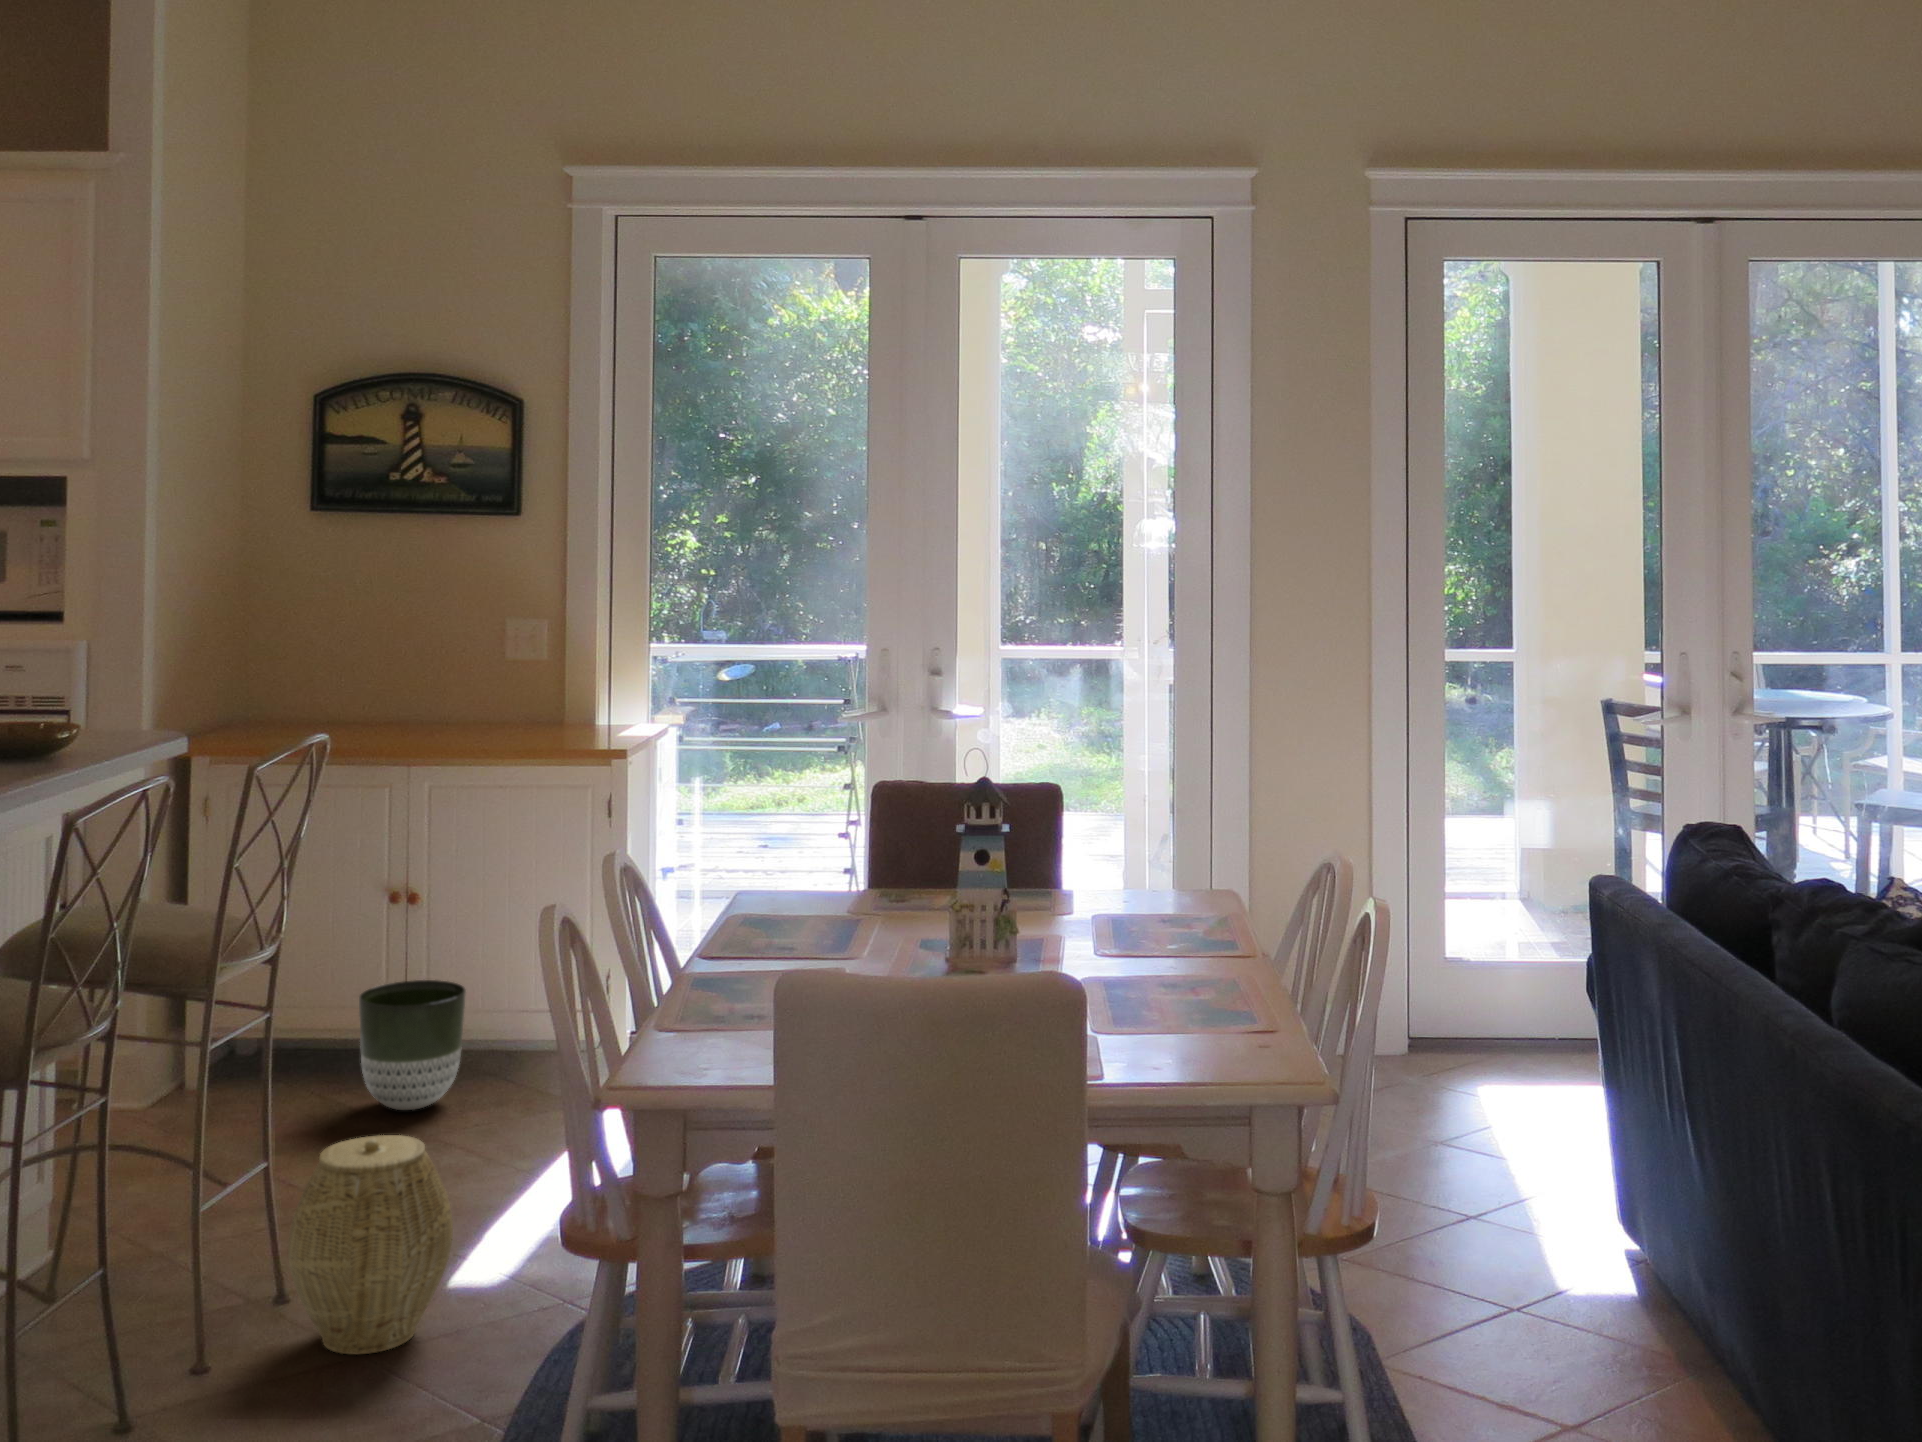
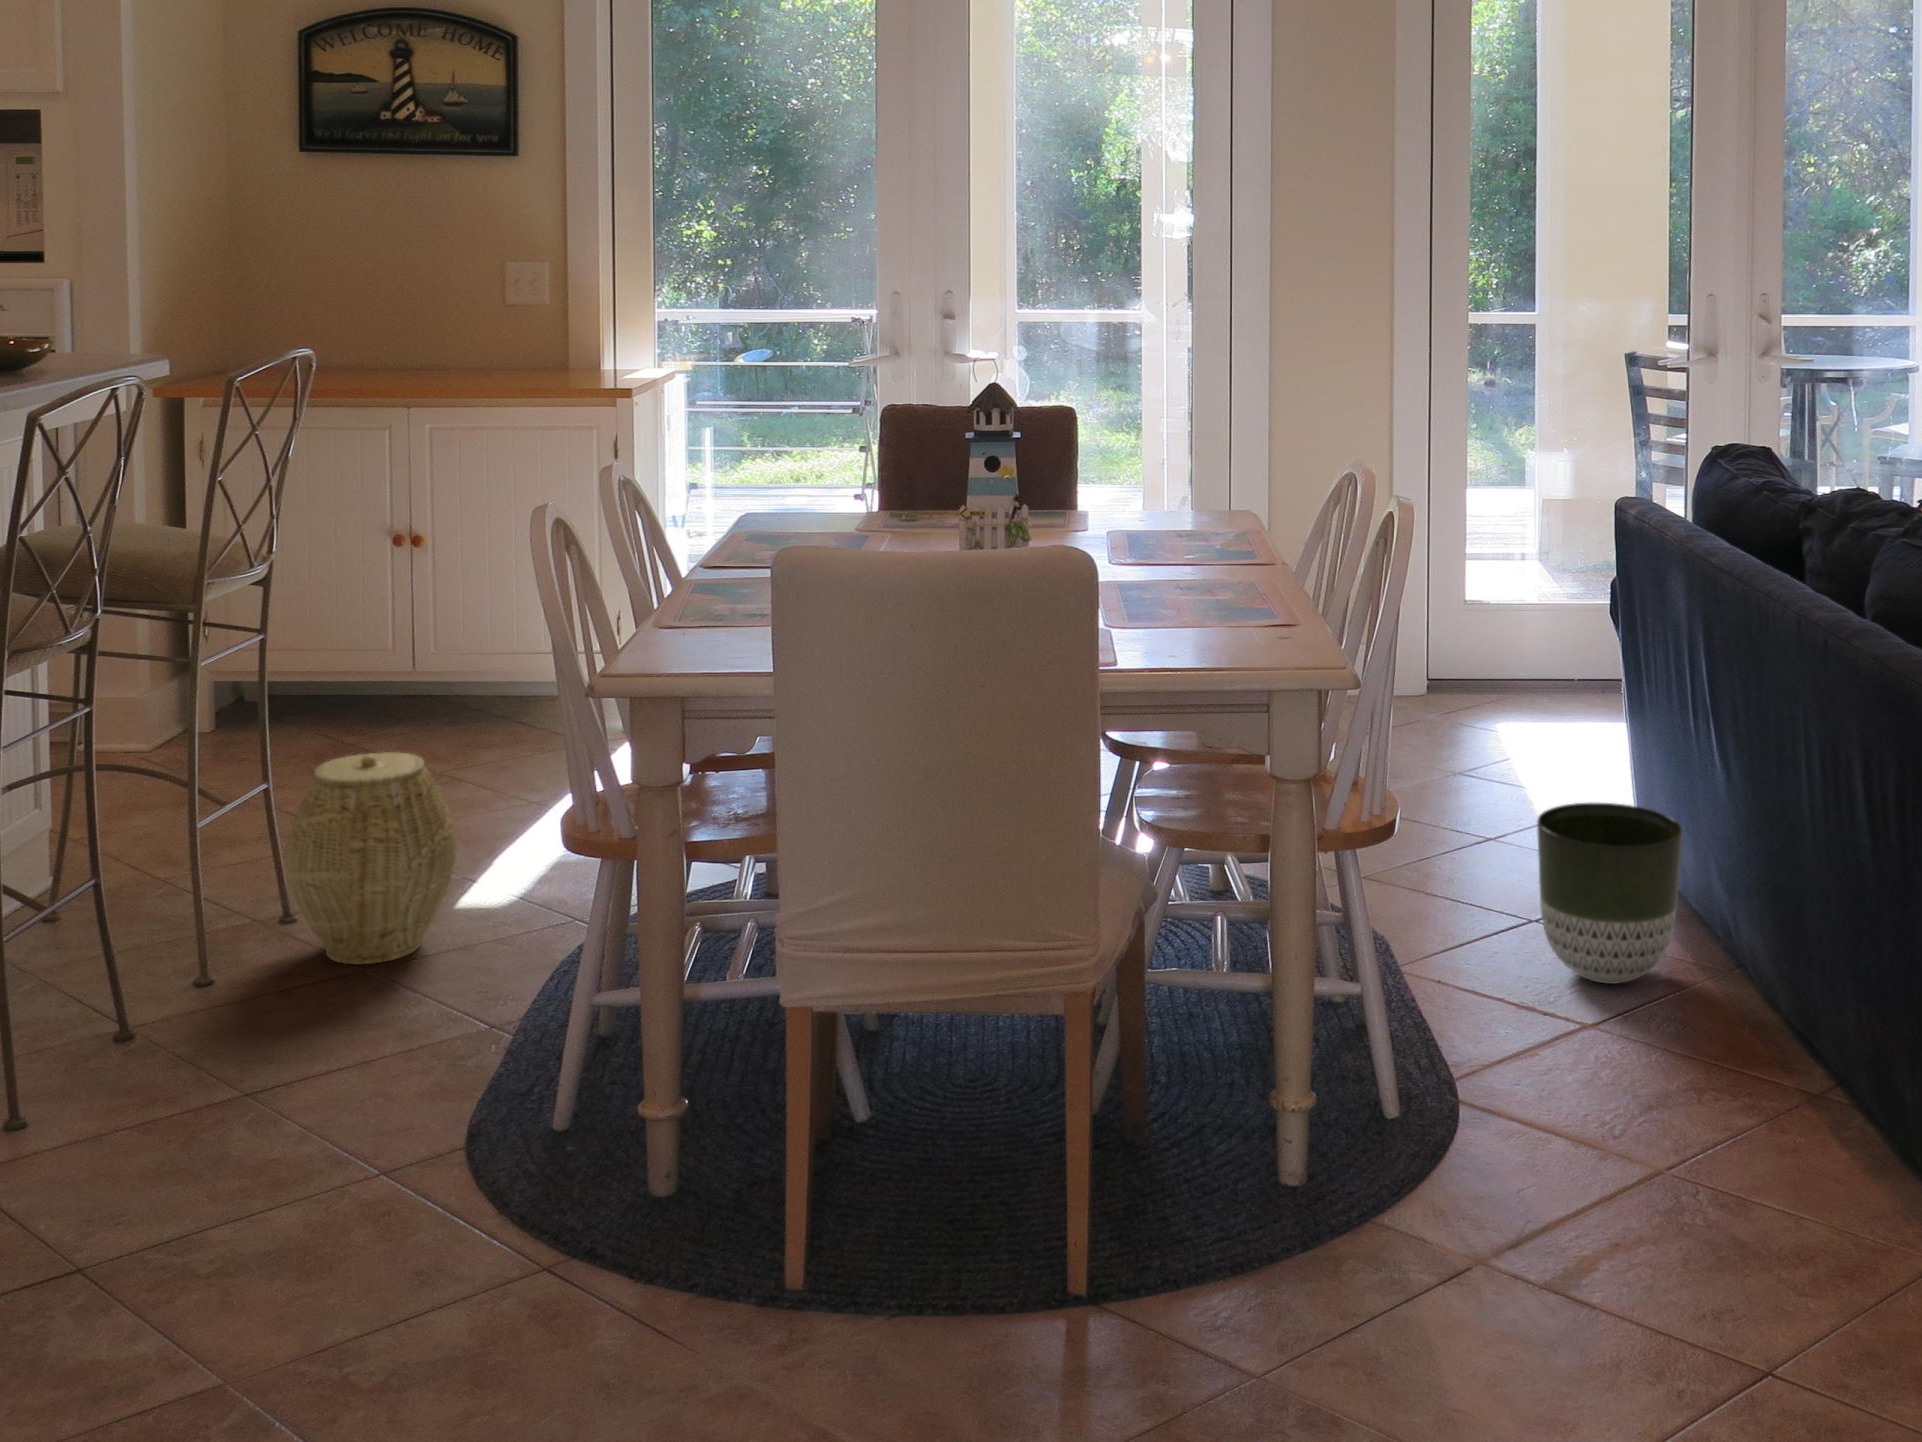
planter: present [359,980,466,1110] -> present [1537,803,1682,984]

